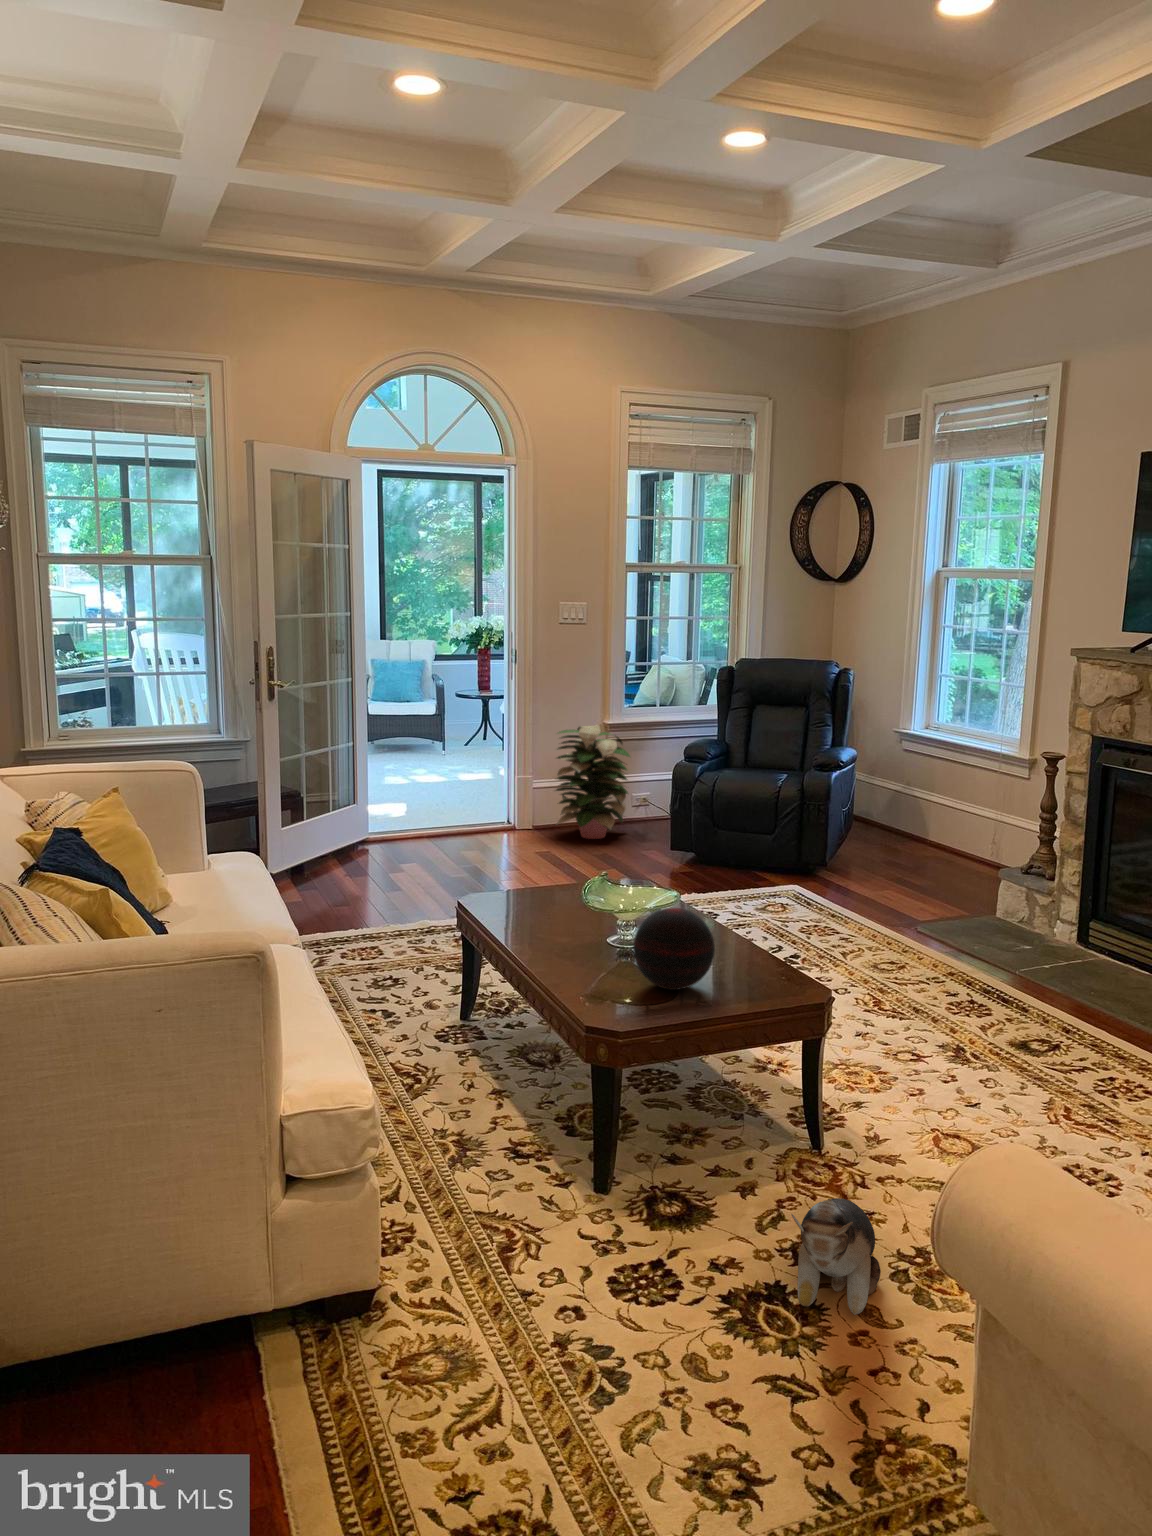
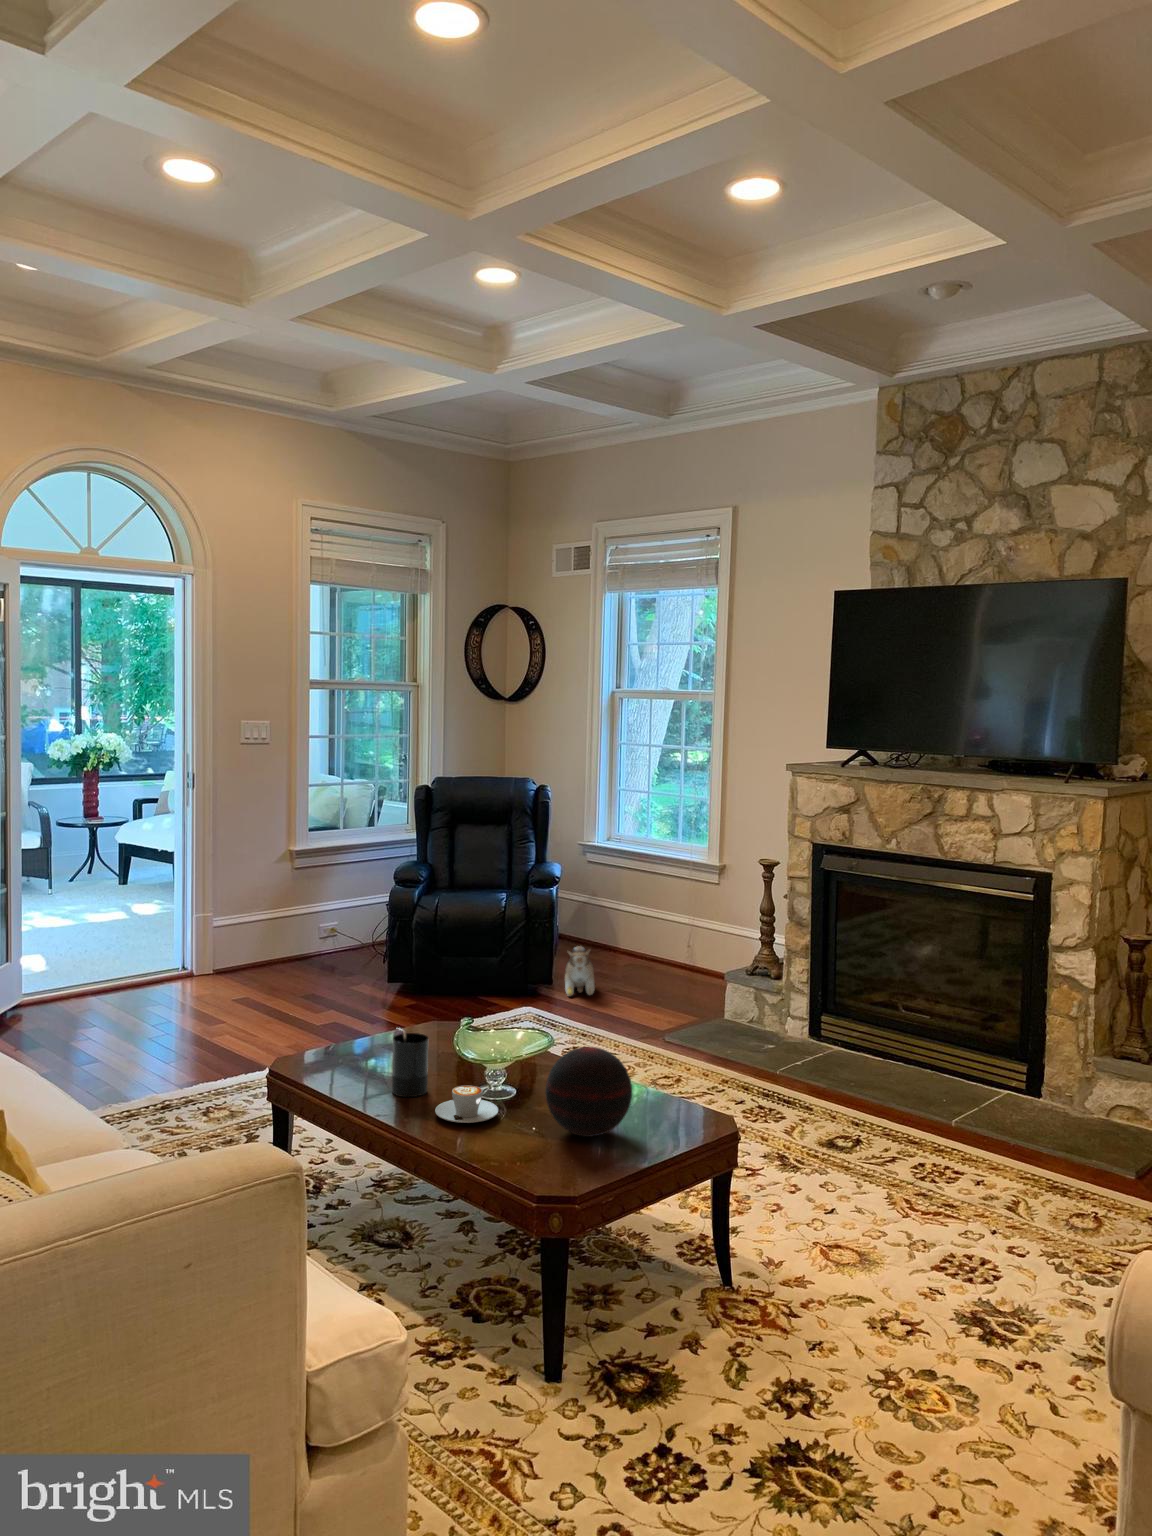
decorative plant: present [556,725,630,839] -> none [242,852,330,977]
candle: none [534,878,566,939] -> present [392,1030,428,1097]
coffee cup: none [552,932,608,964] -> present [435,1085,498,1123]
plush toy: present [791,1198,881,1315] -> present [565,946,596,996]

